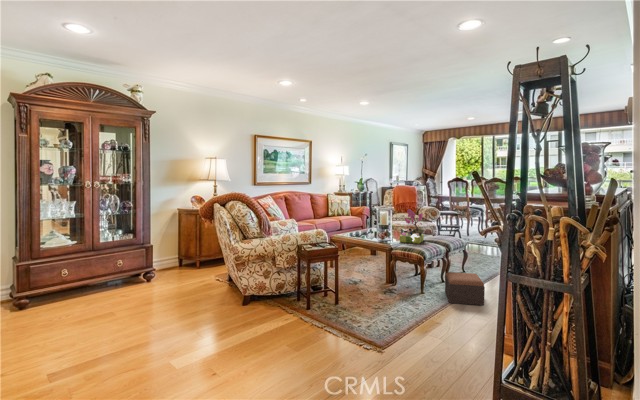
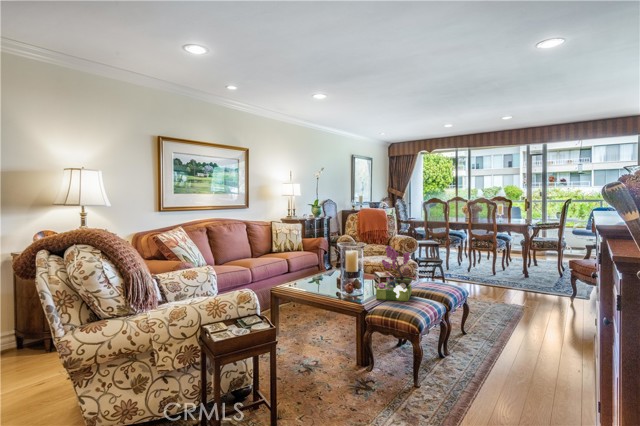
footstool: present [445,272,485,305] -> none [452,349,524,410]

